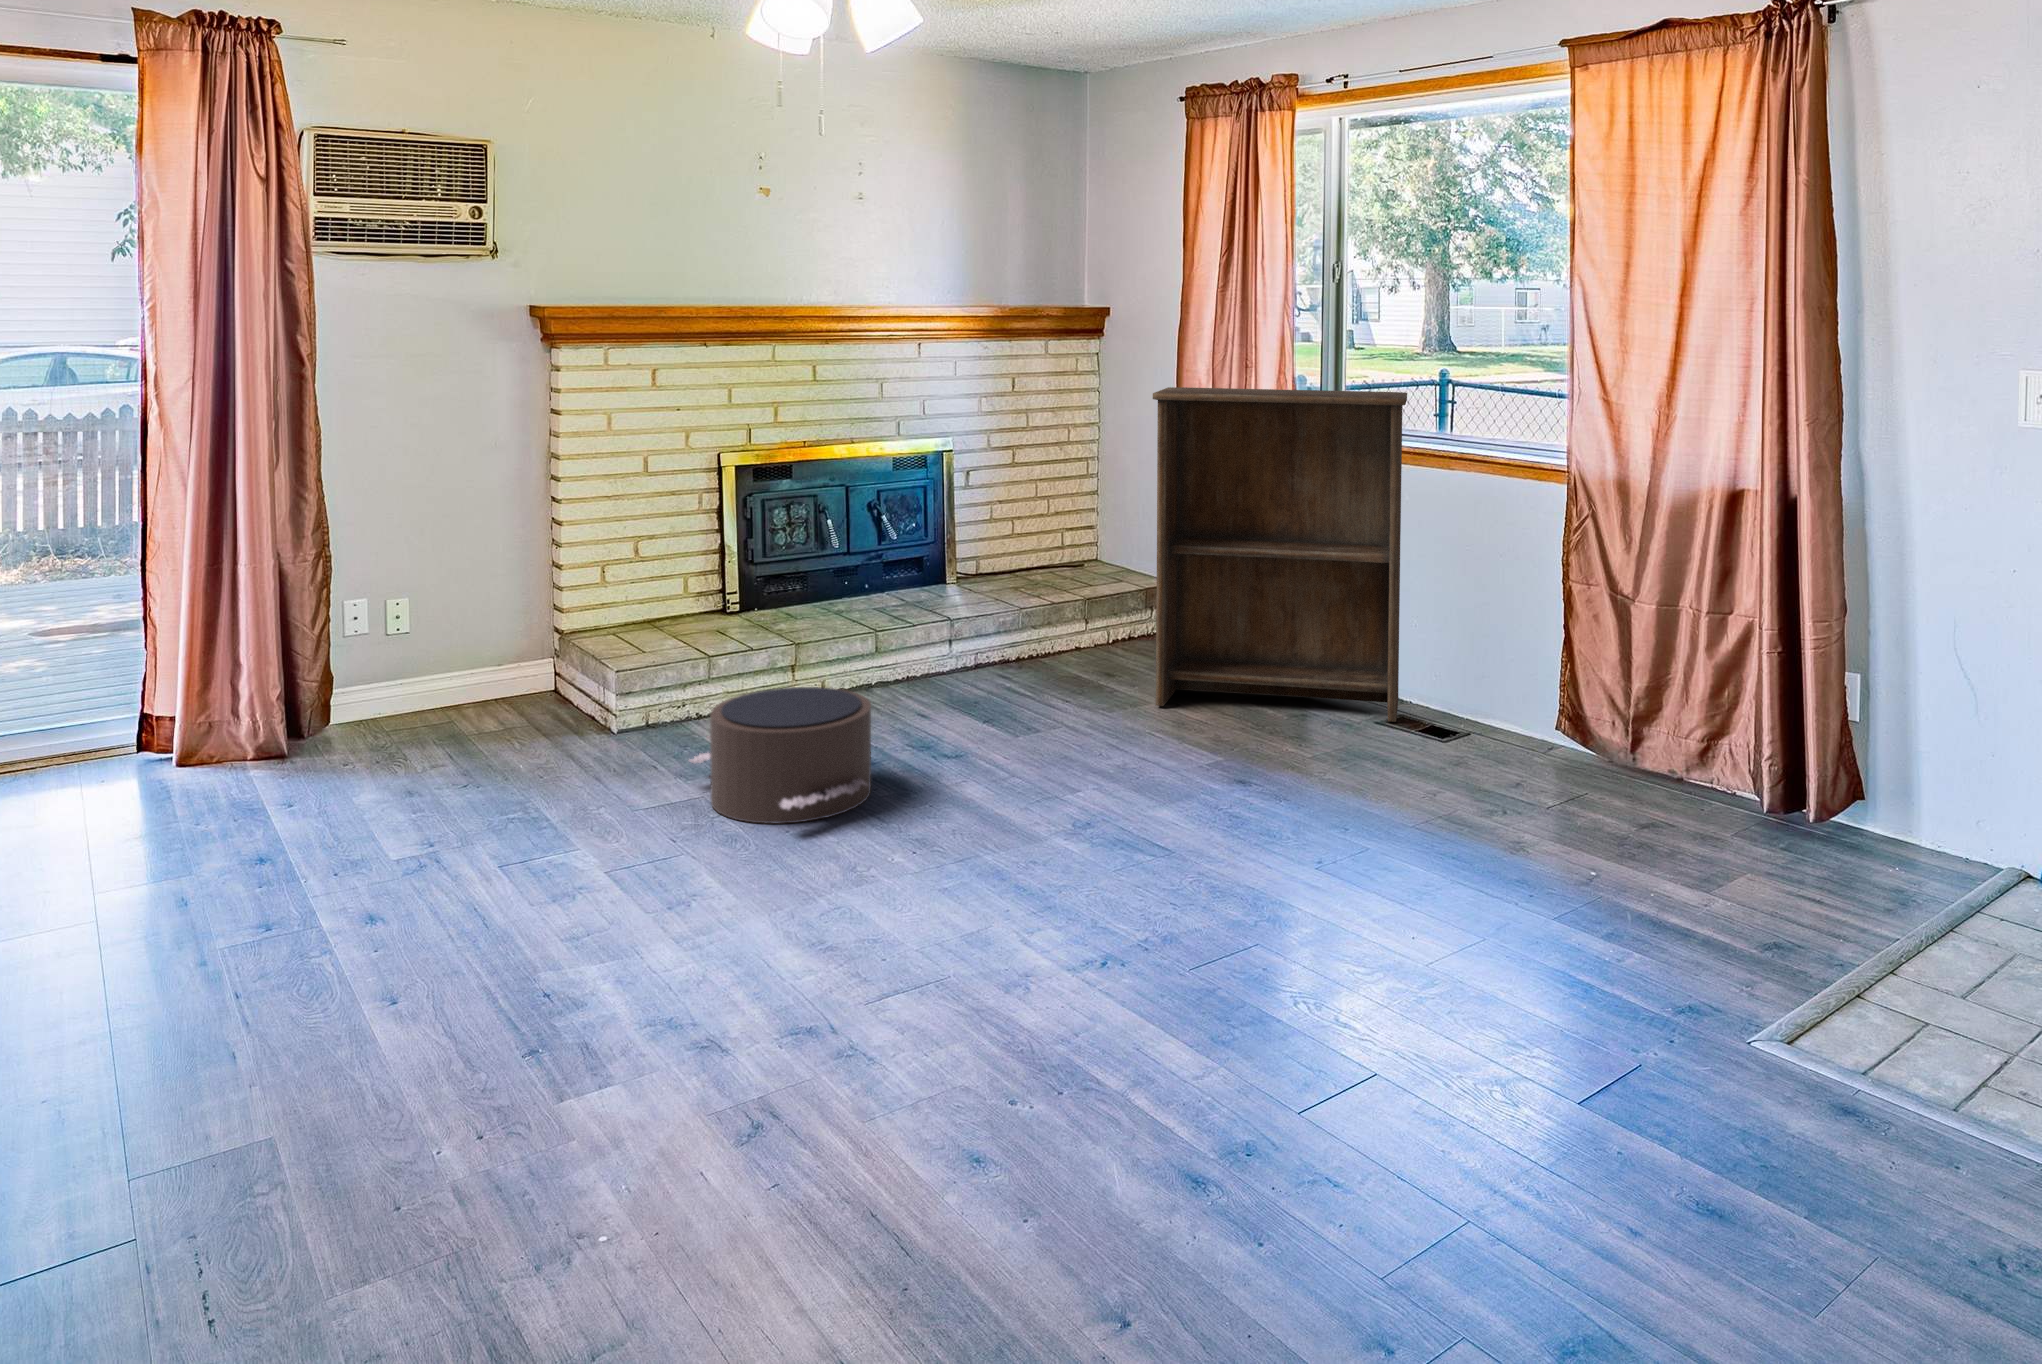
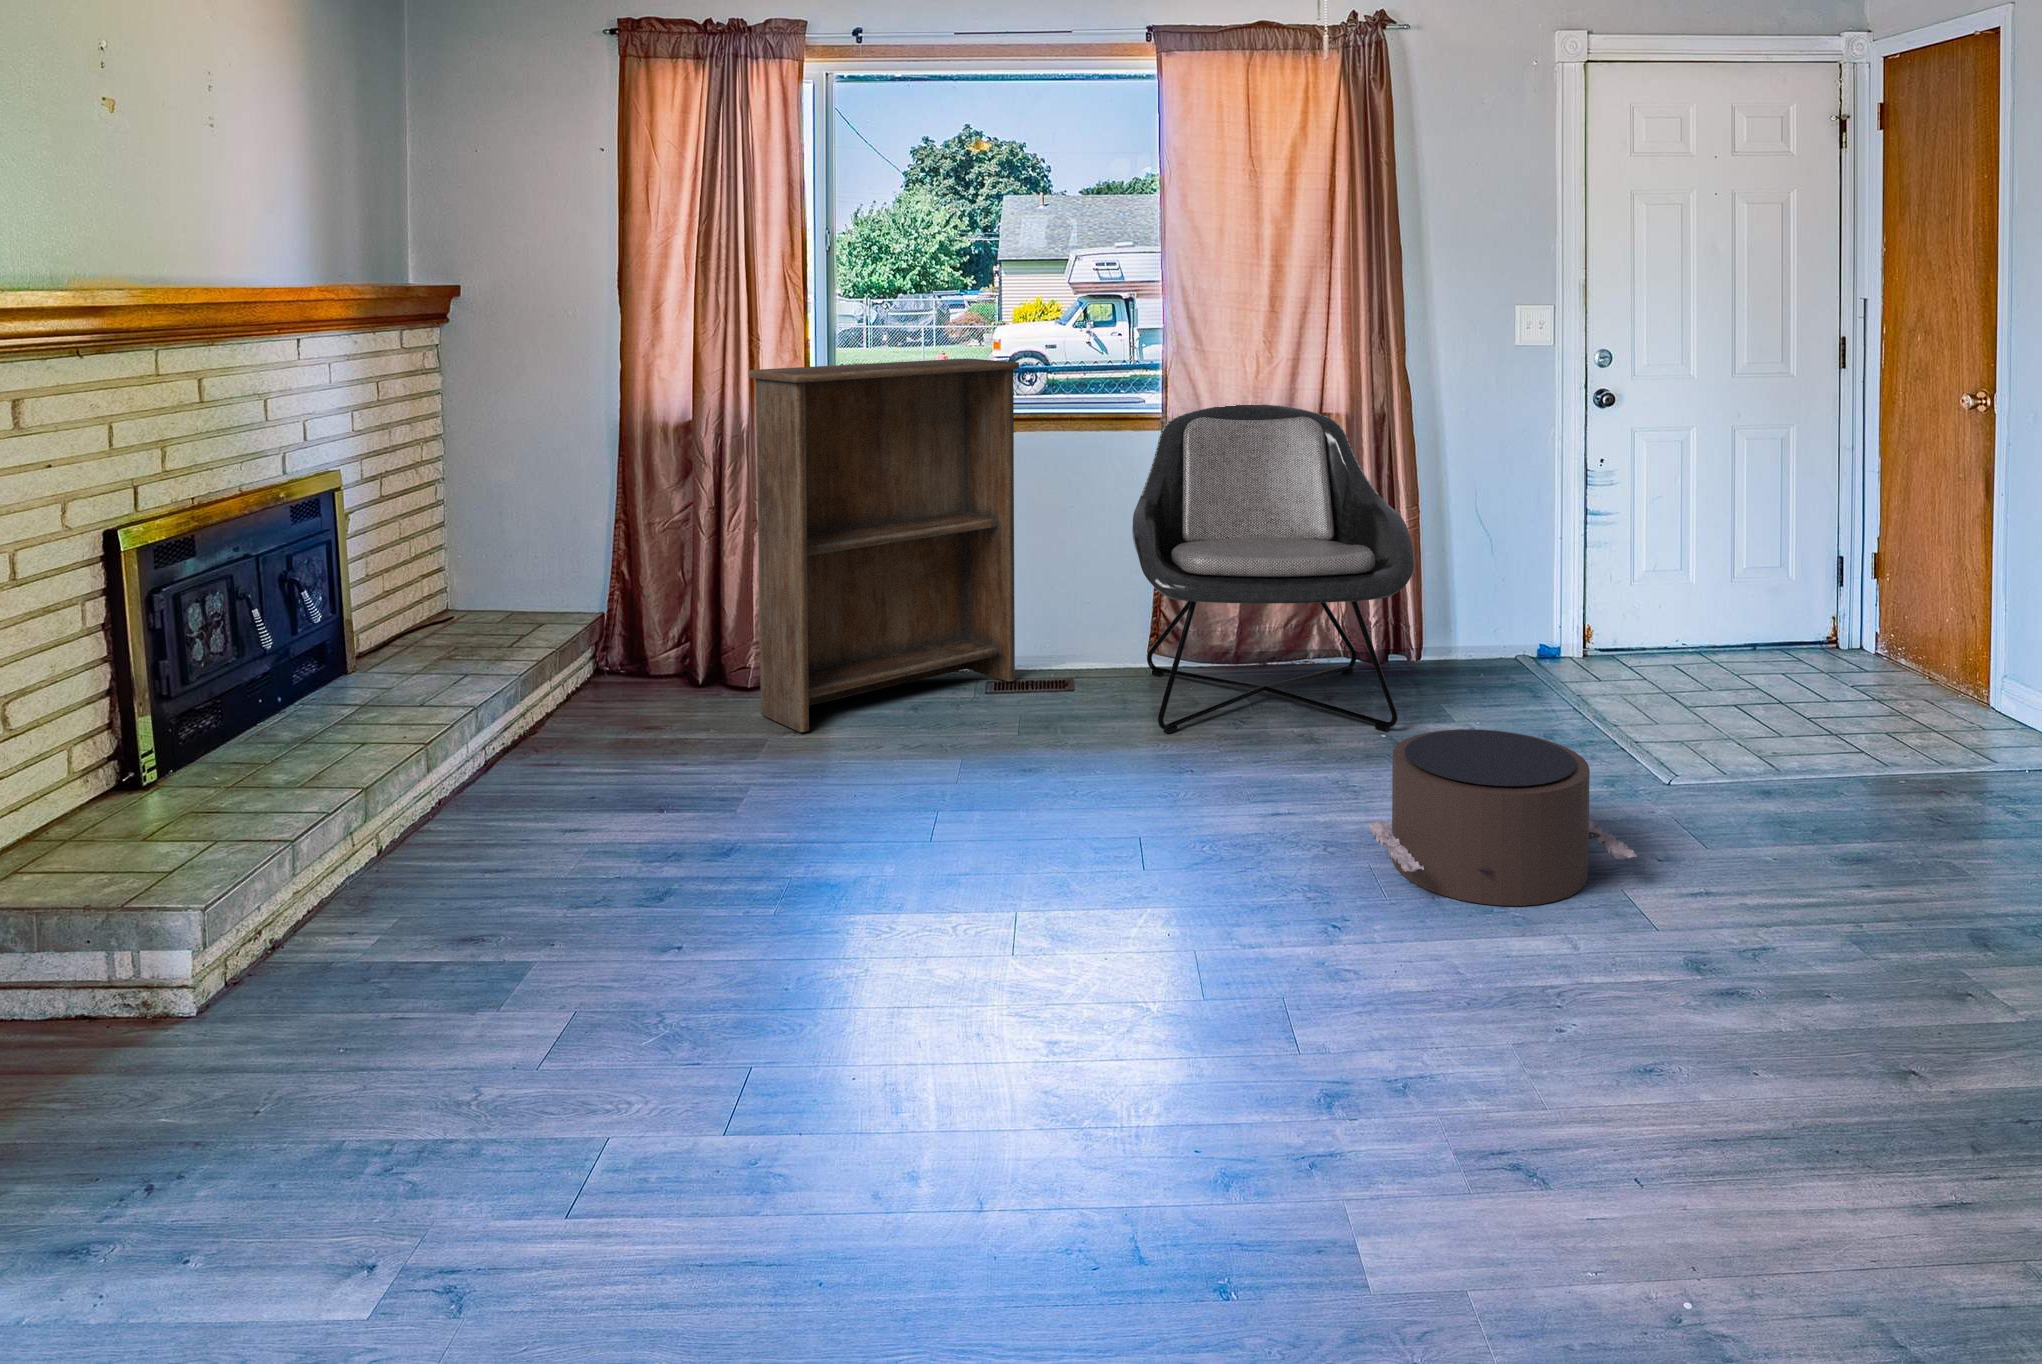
lounge chair: none [1365,467,1742,875] -> present [1132,404,1414,734]
pouf: present [689,687,871,824] -> present [1367,729,1636,906]

